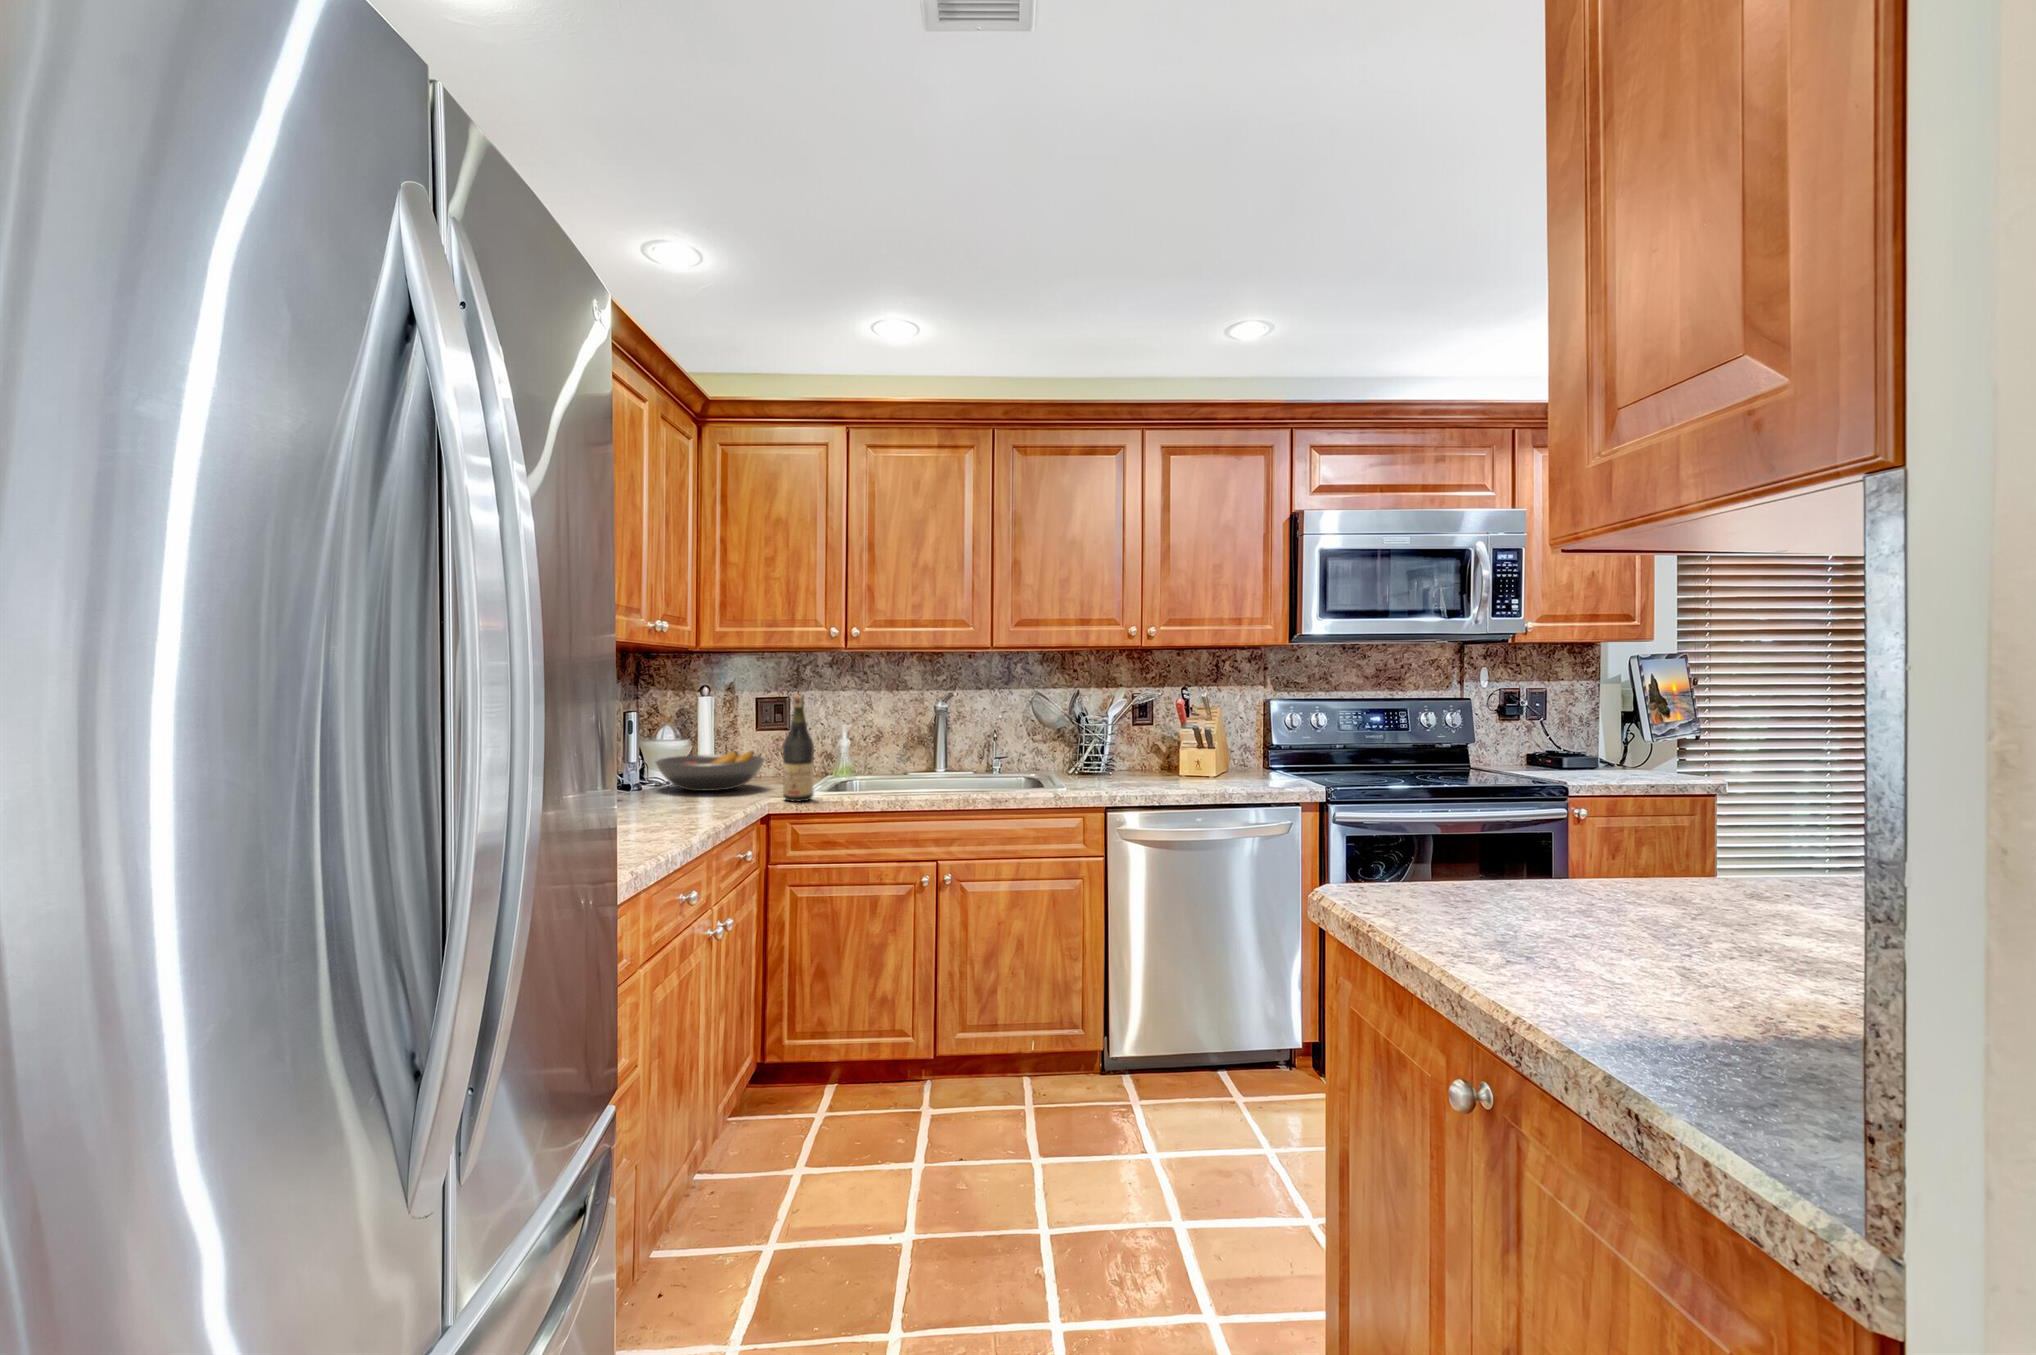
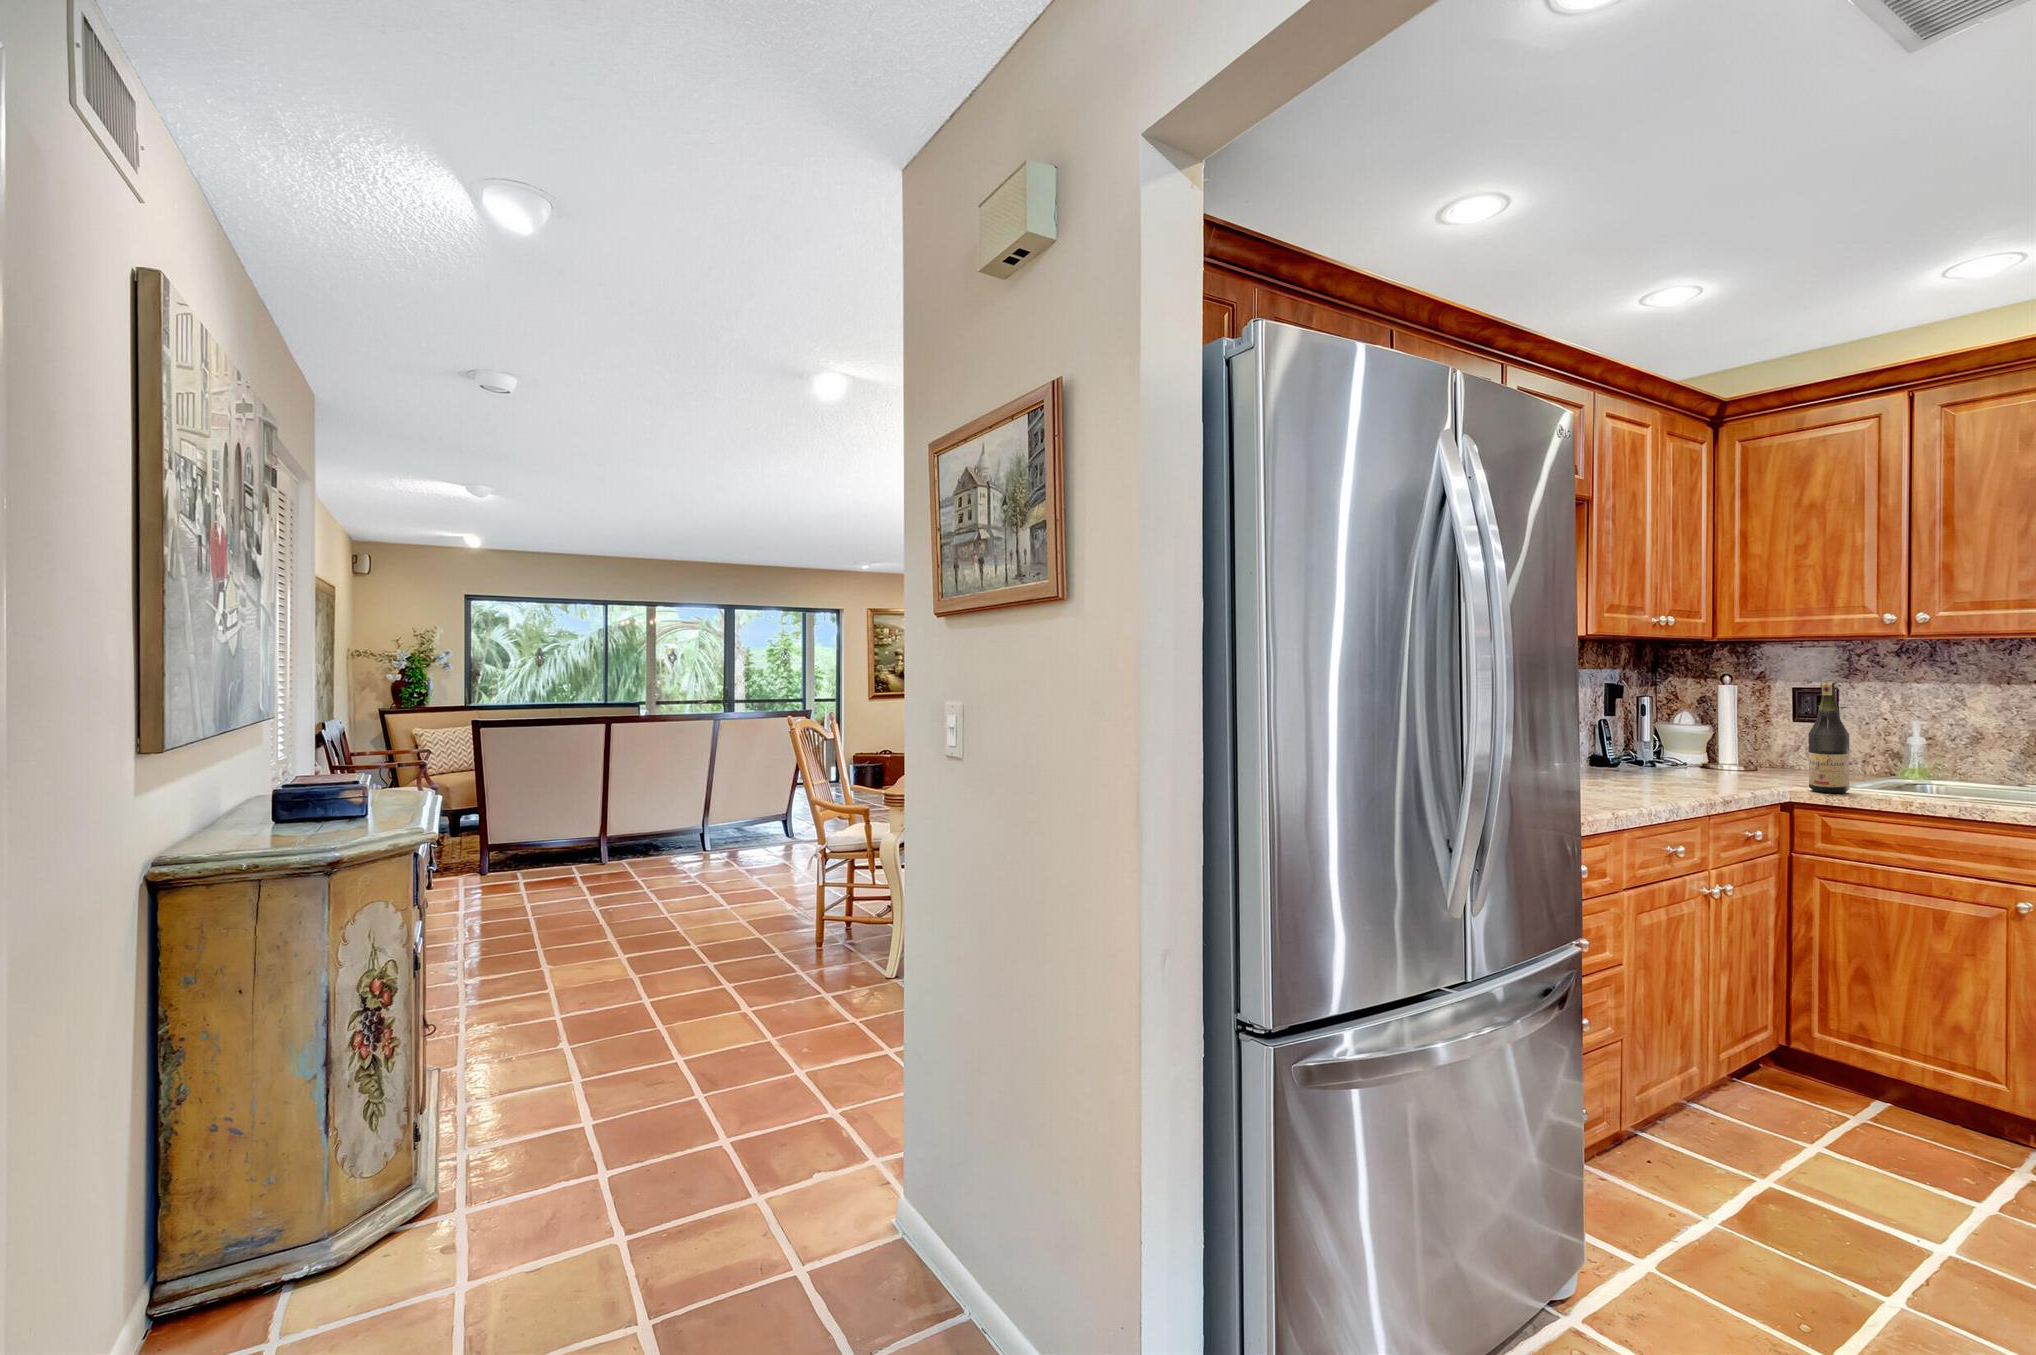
fruit bowl: present [656,751,765,791] -> none [1667,740,1795,777]

